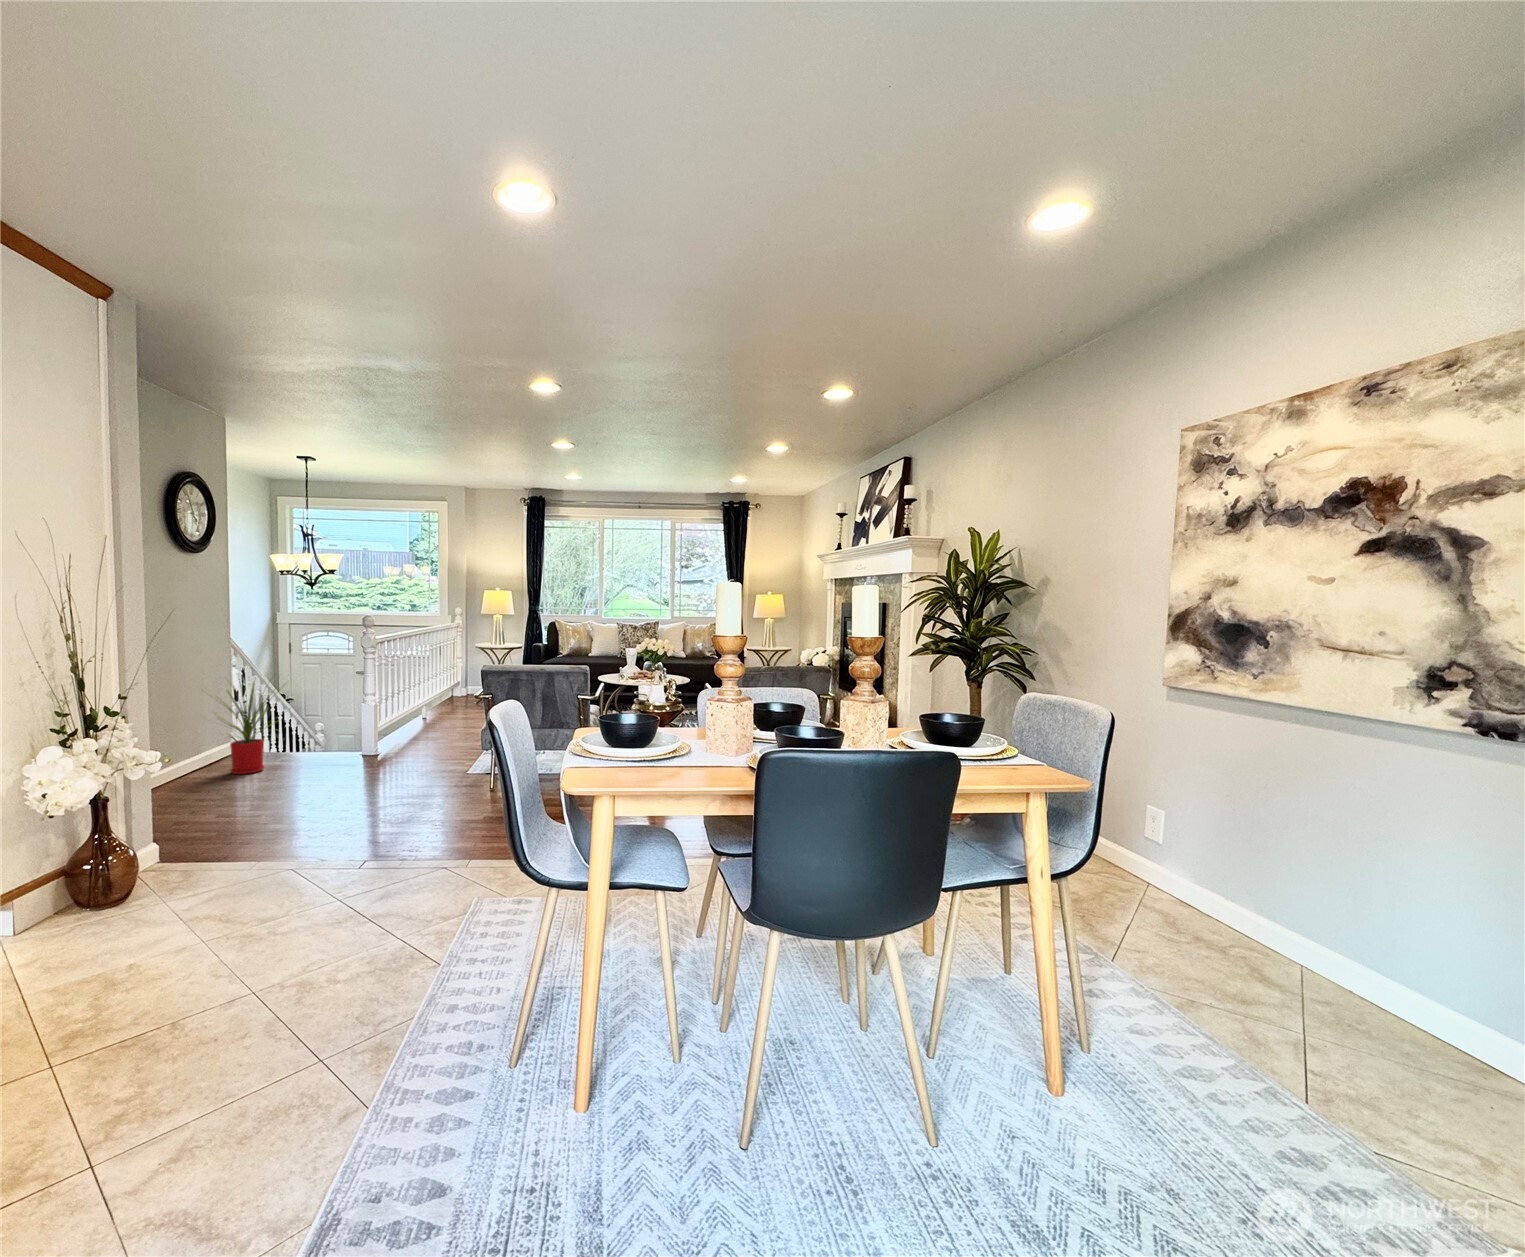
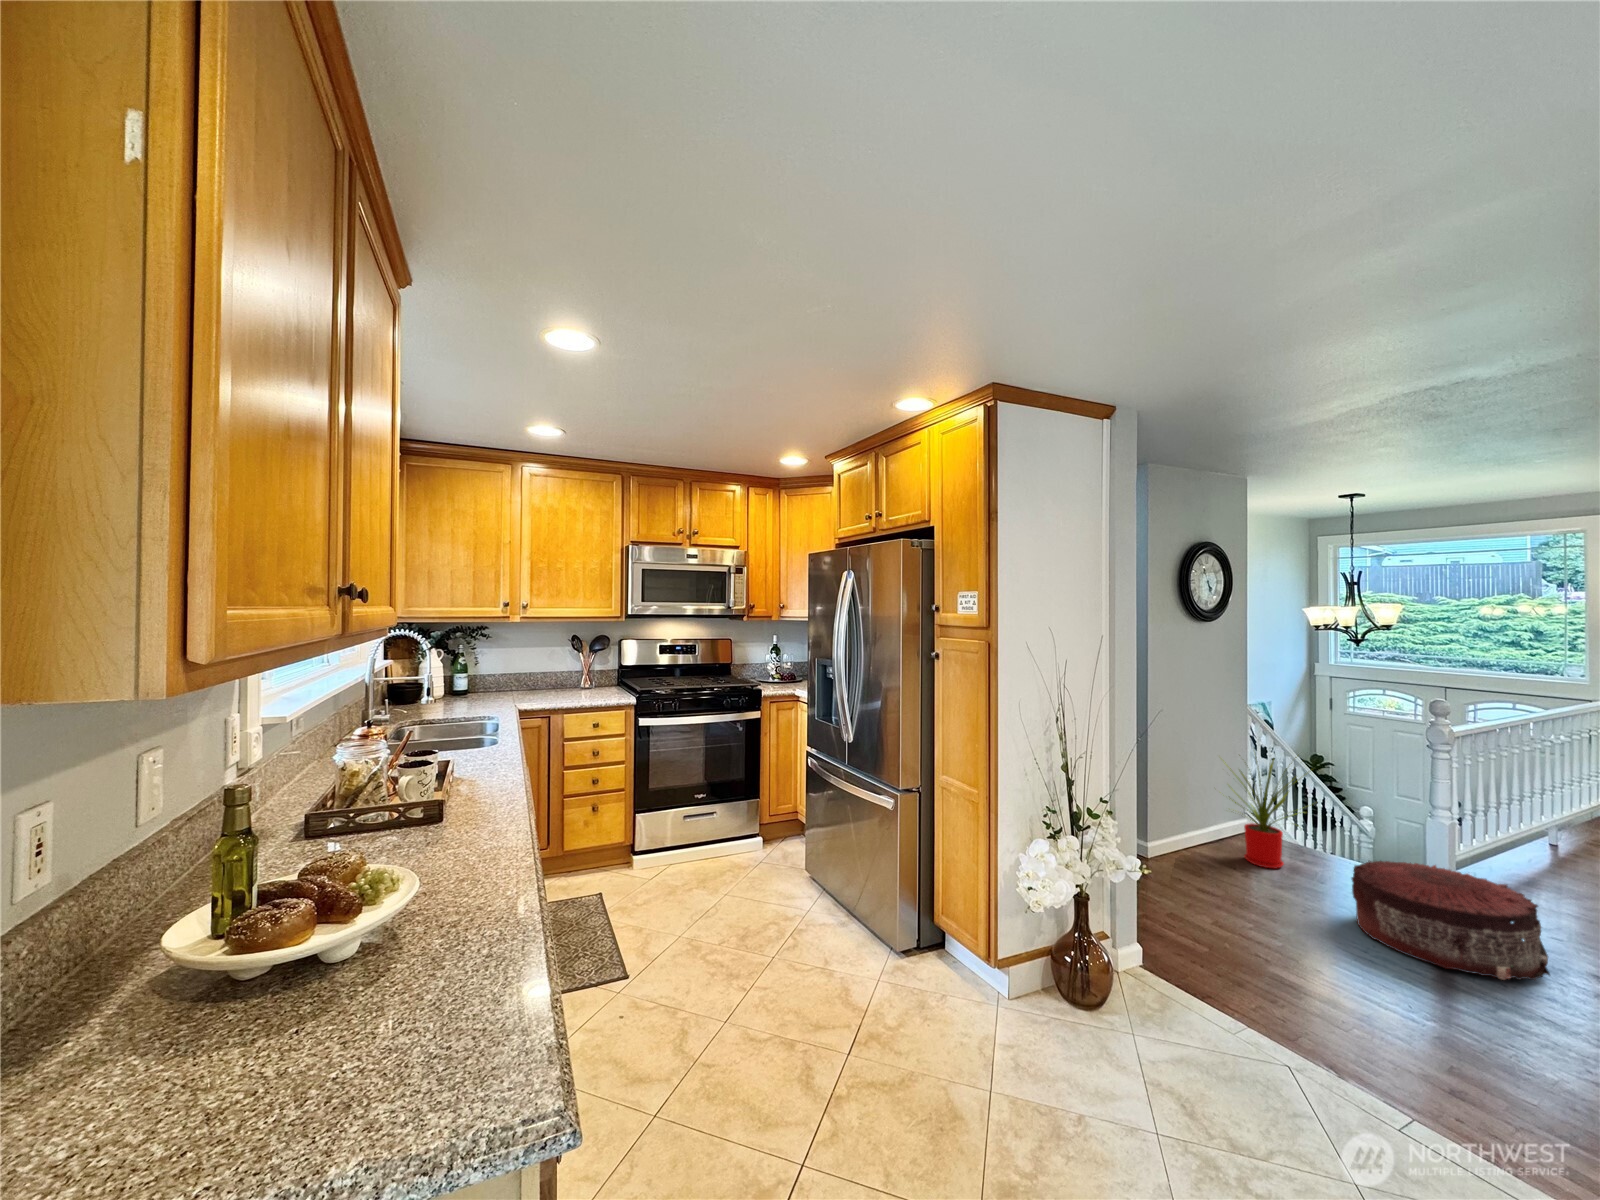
pouf: none [319,726,423,786] -> present [1352,861,1550,980]

